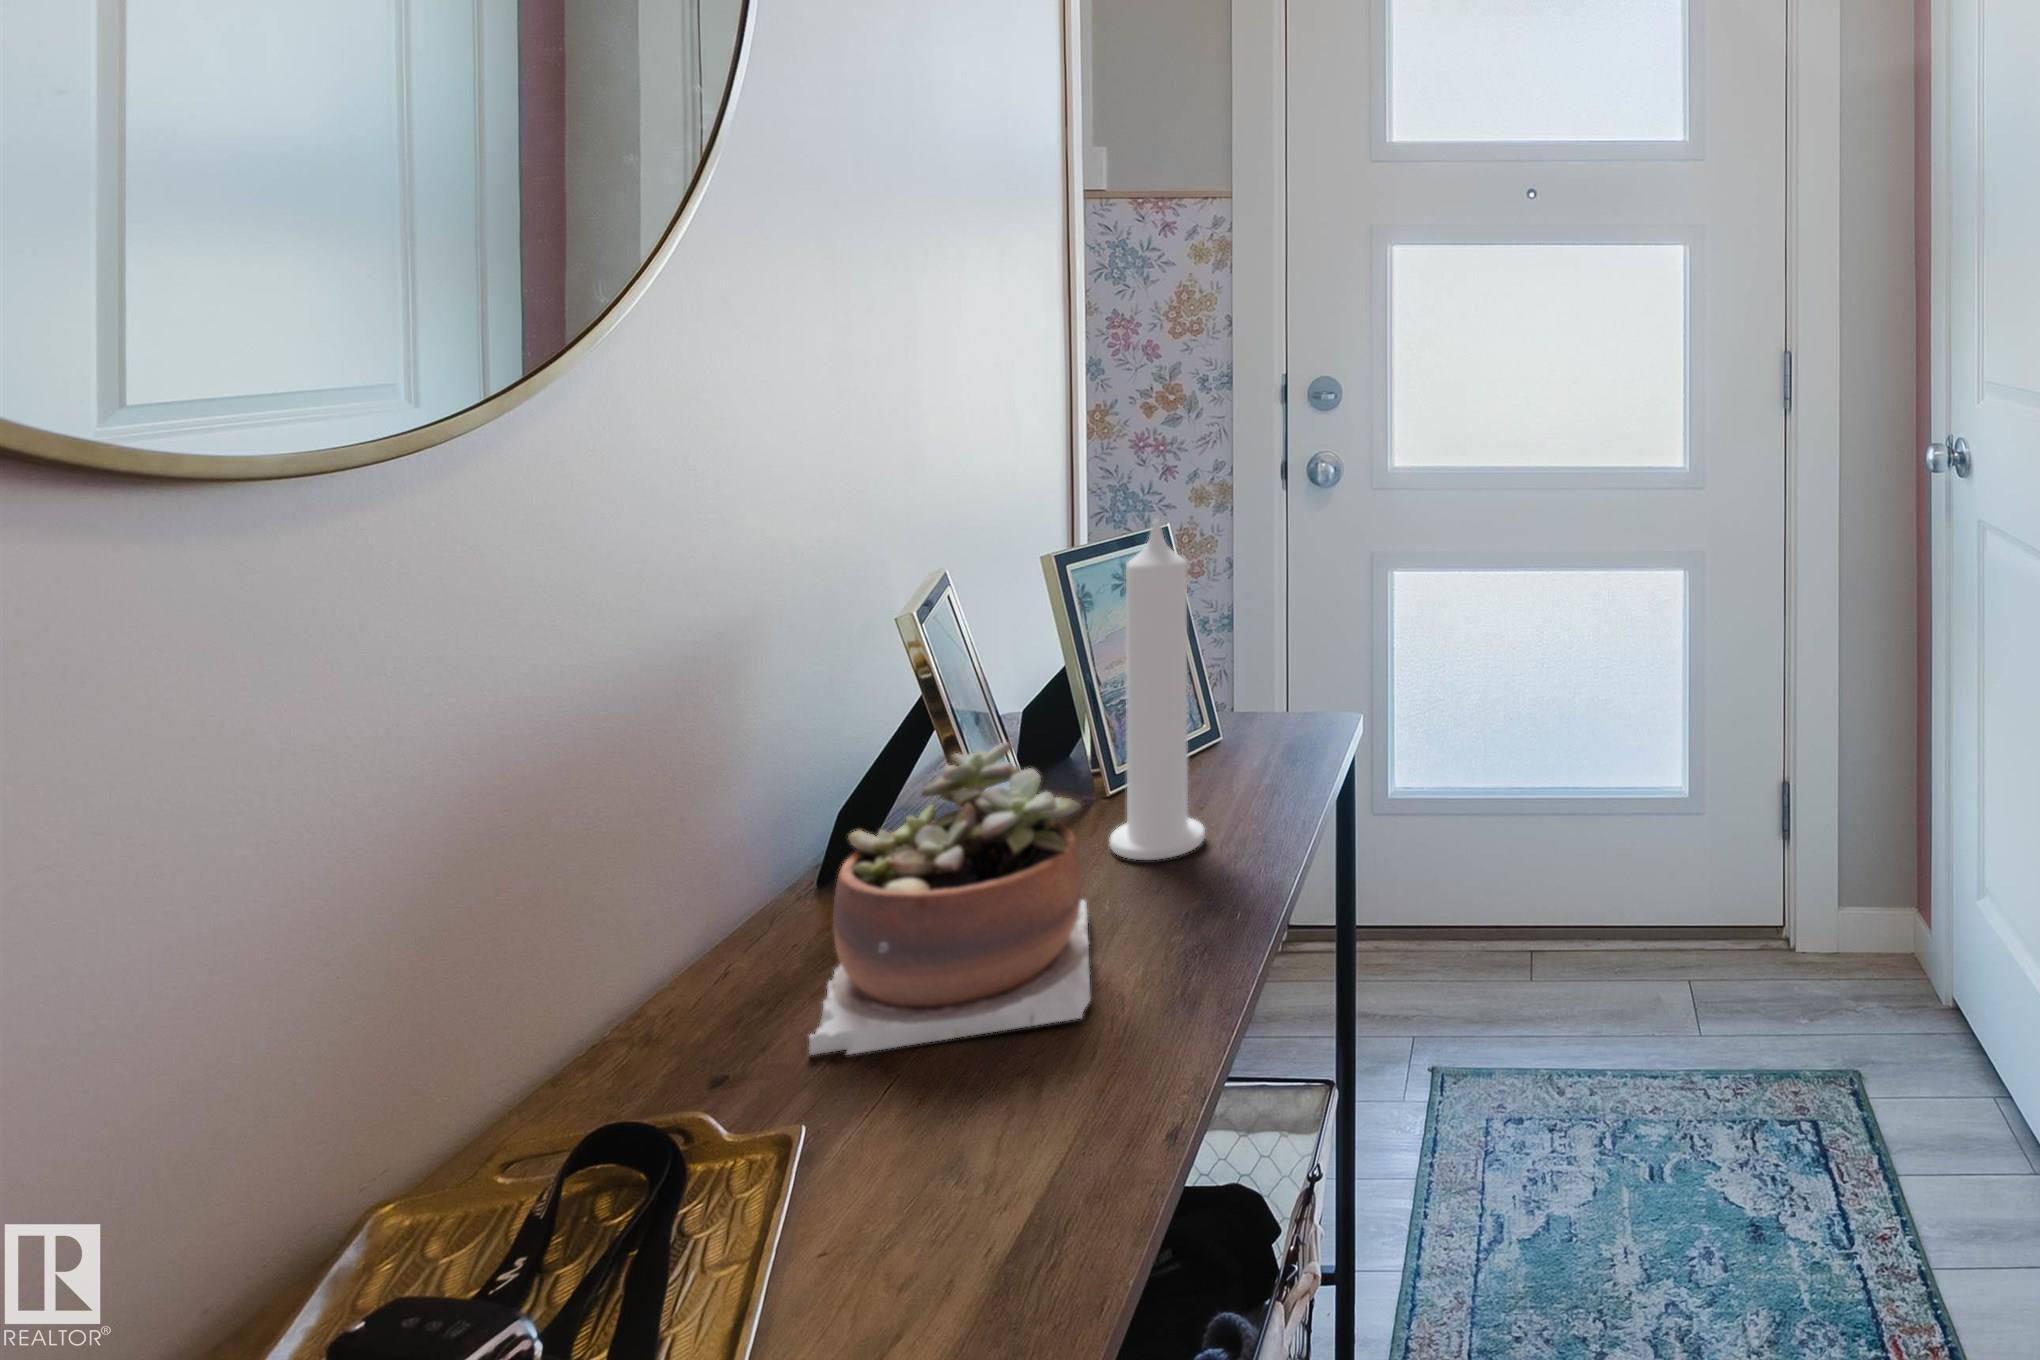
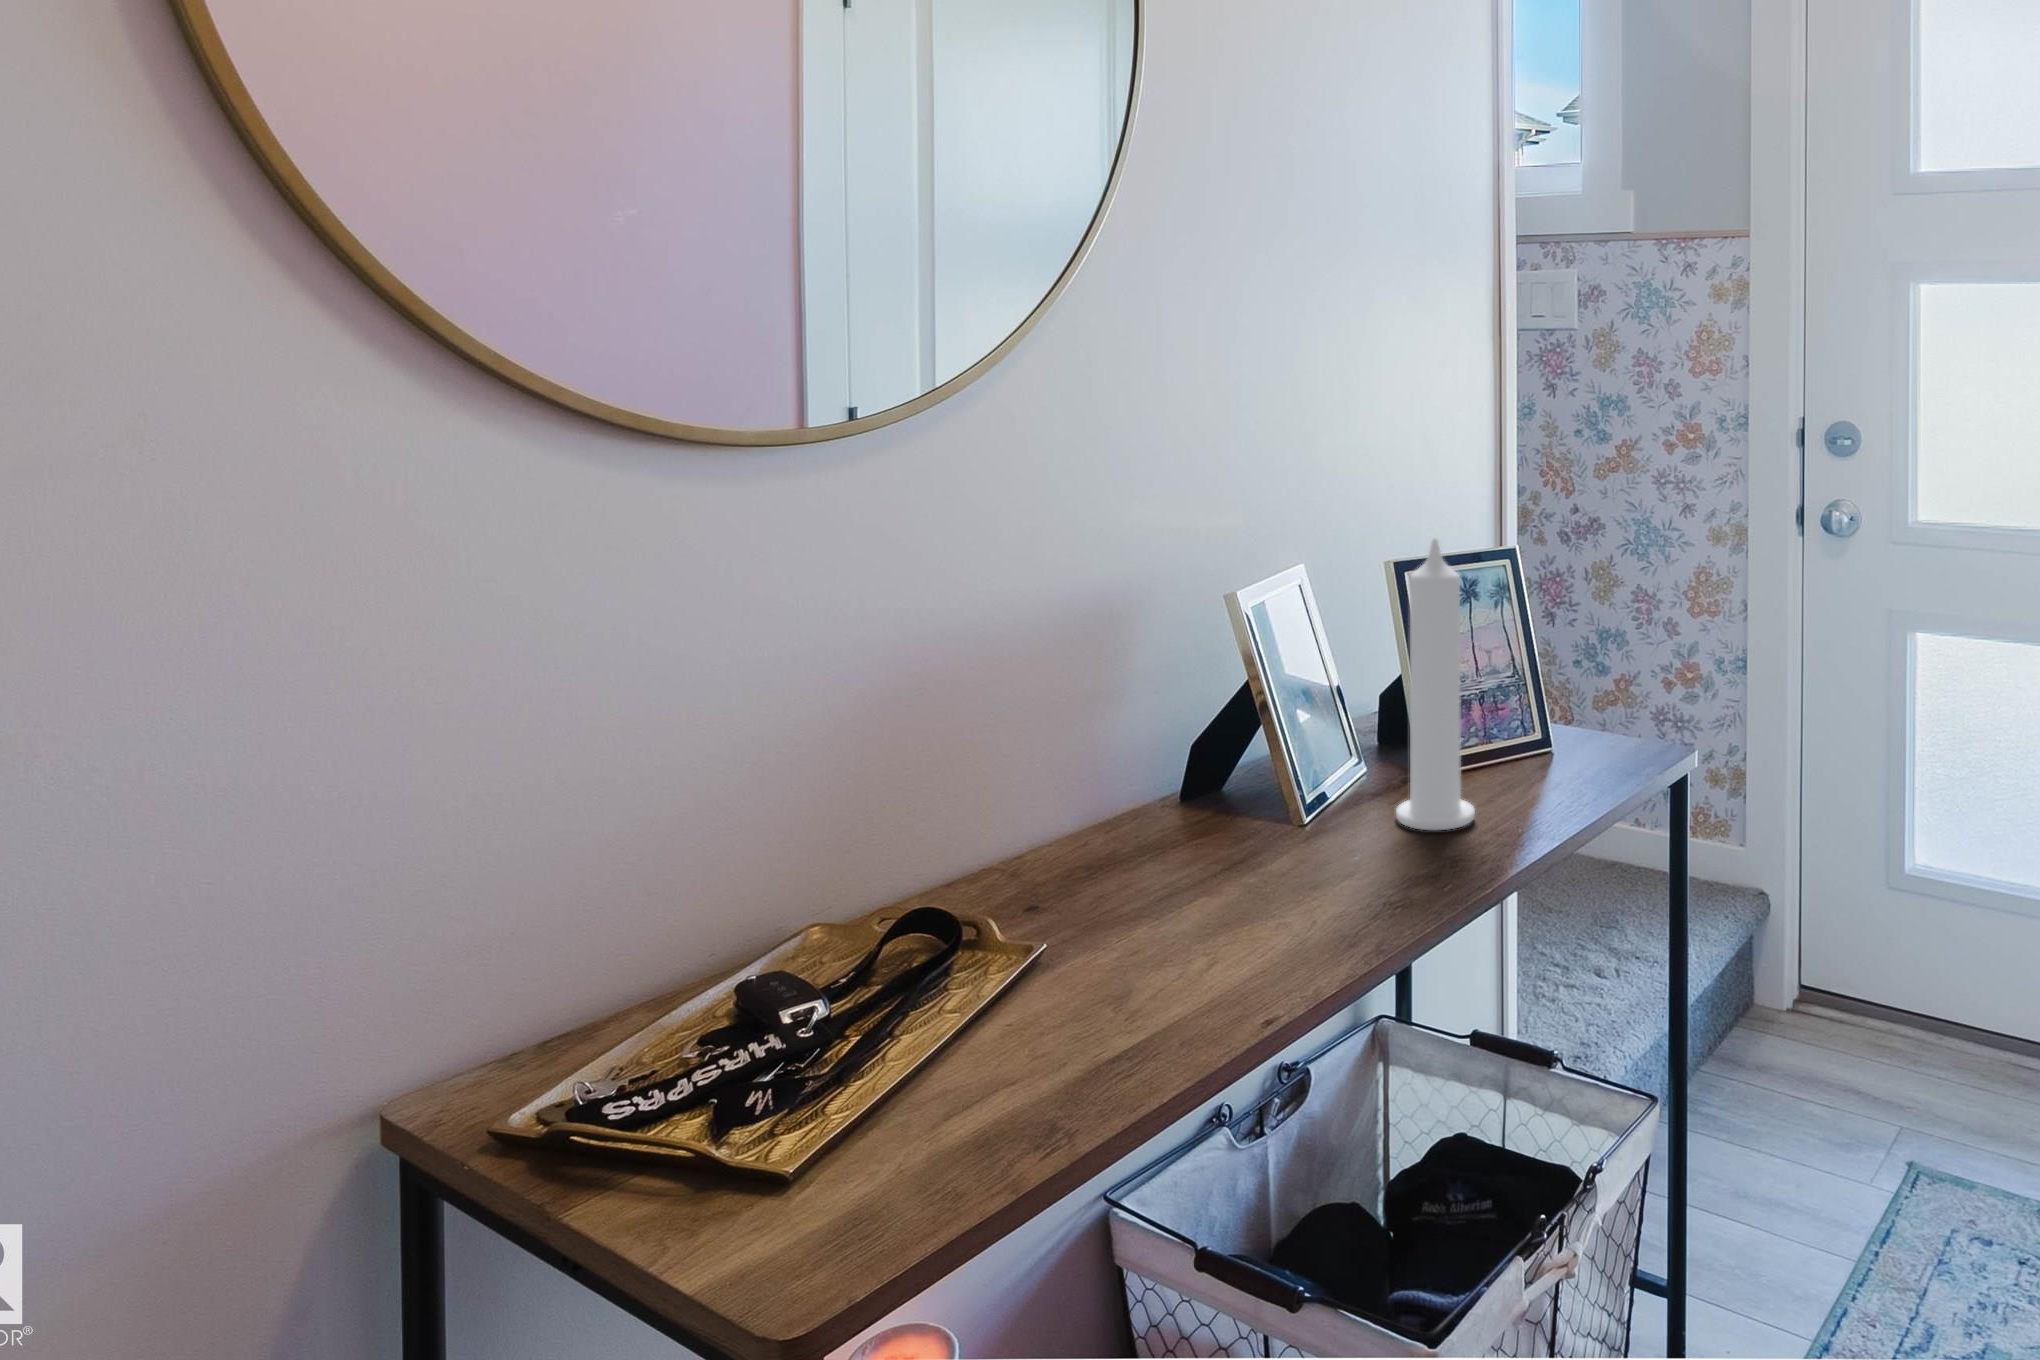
succulent plant: present [809,742,1090,1055] -> none [1095,702,1341,923]

